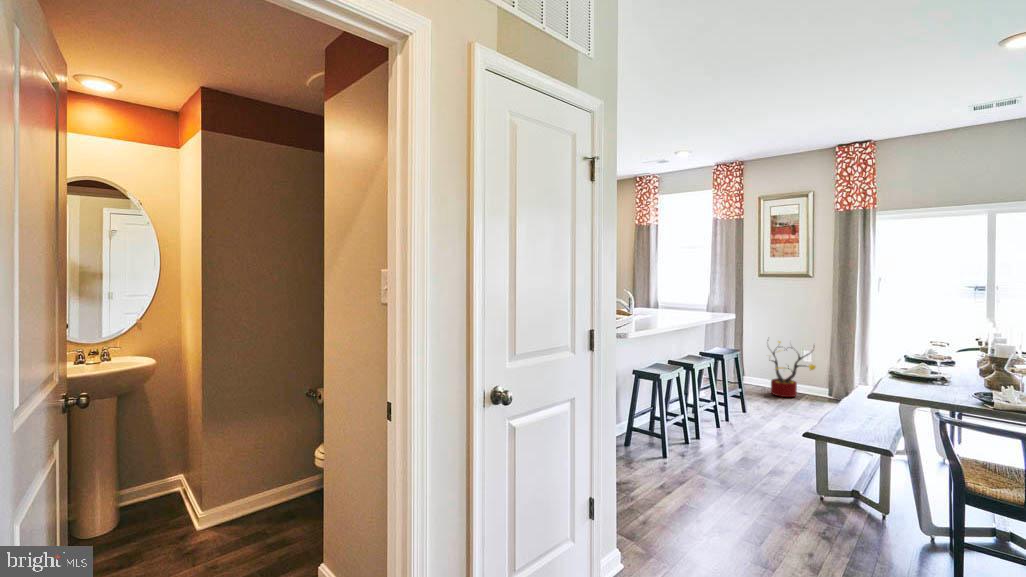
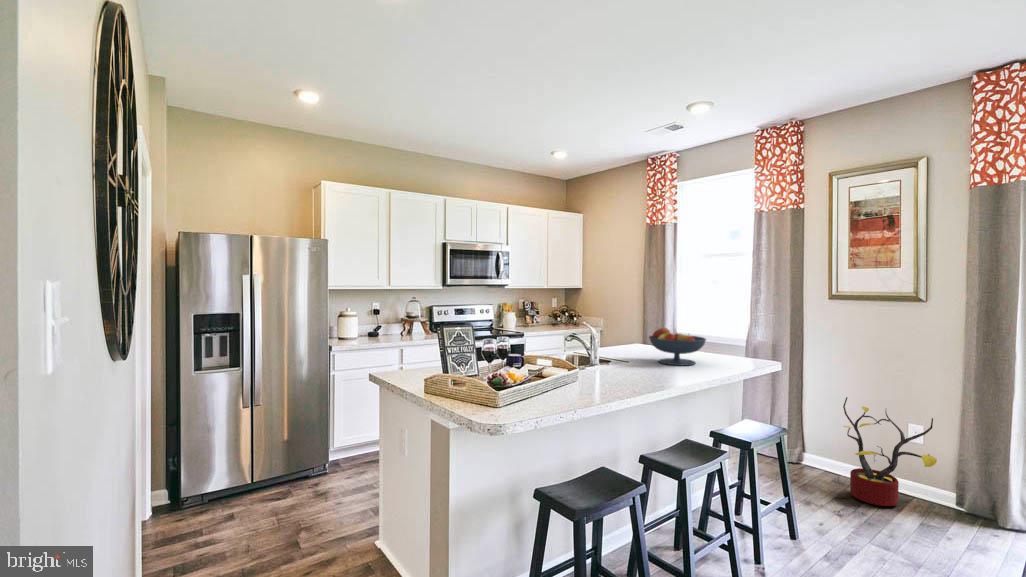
fruit bowl: none [660,296,694,318] -> present [649,328,706,366]

